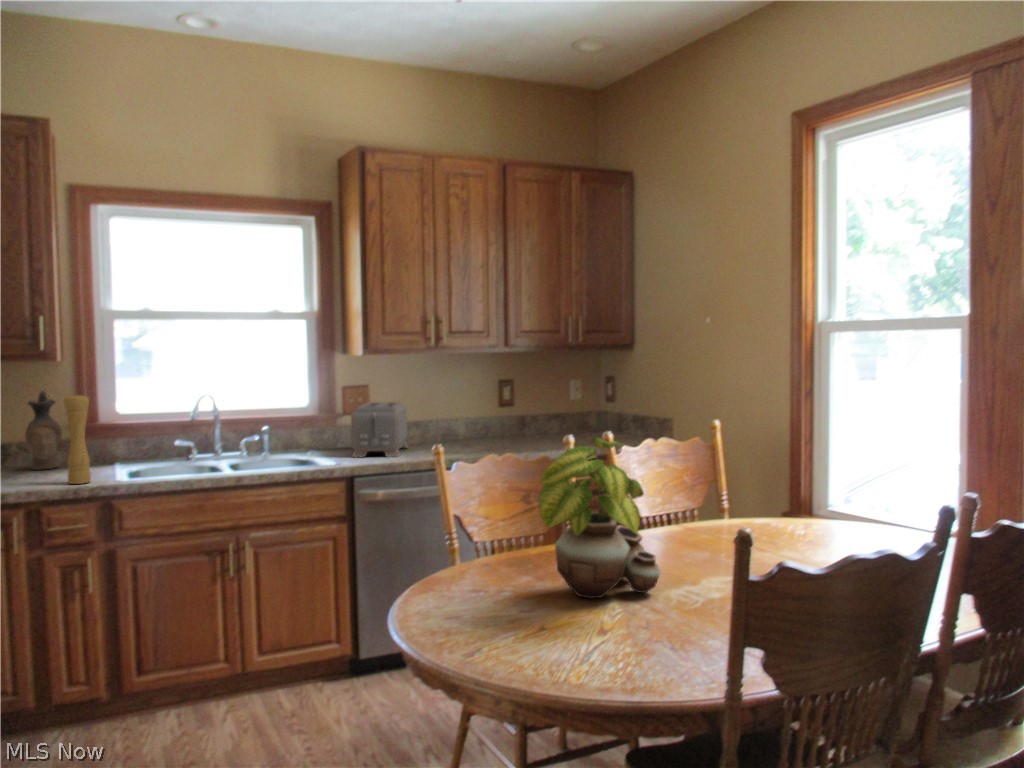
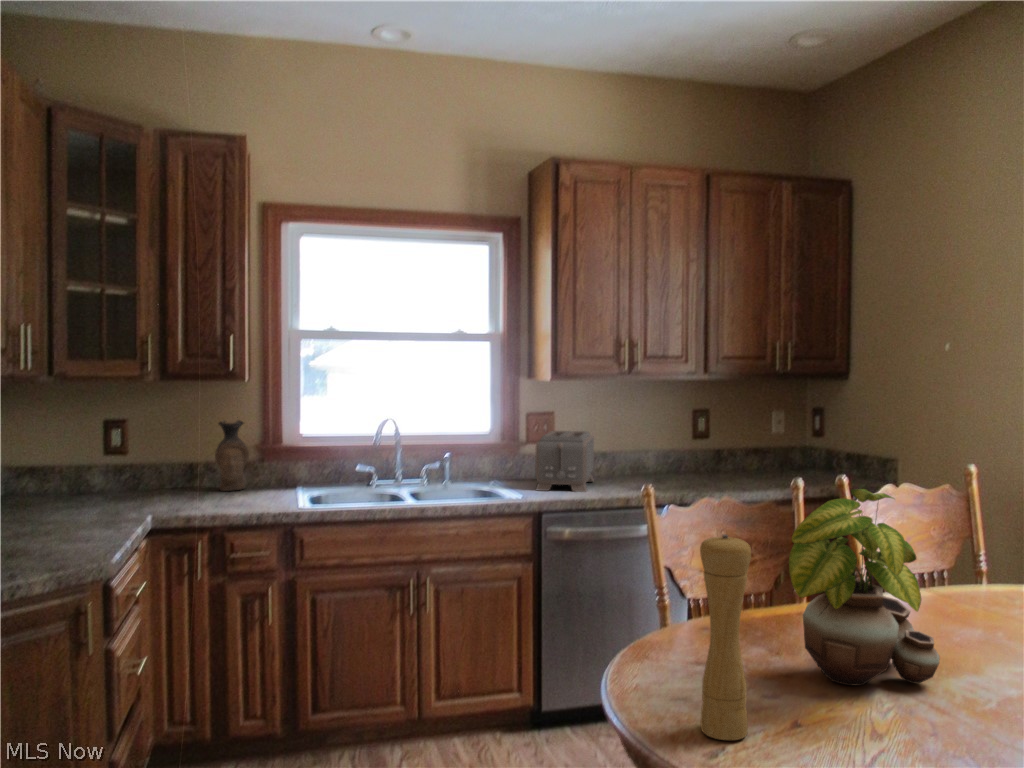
pepper mill: present [64,394,91,484] -> present [700,535,751,740]

